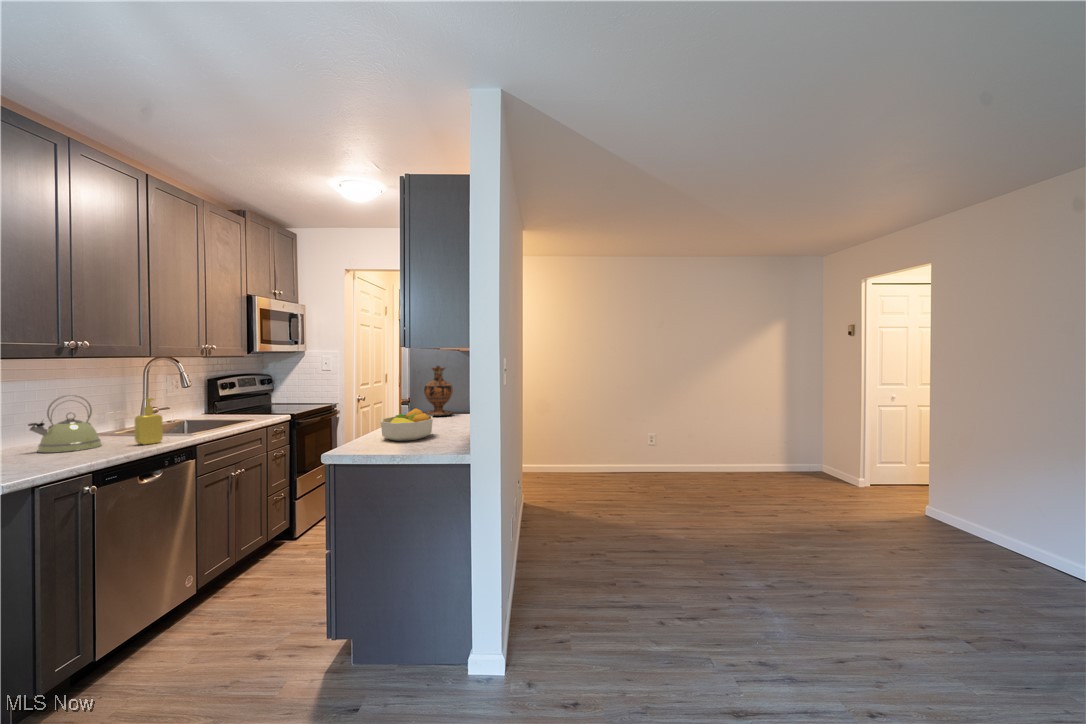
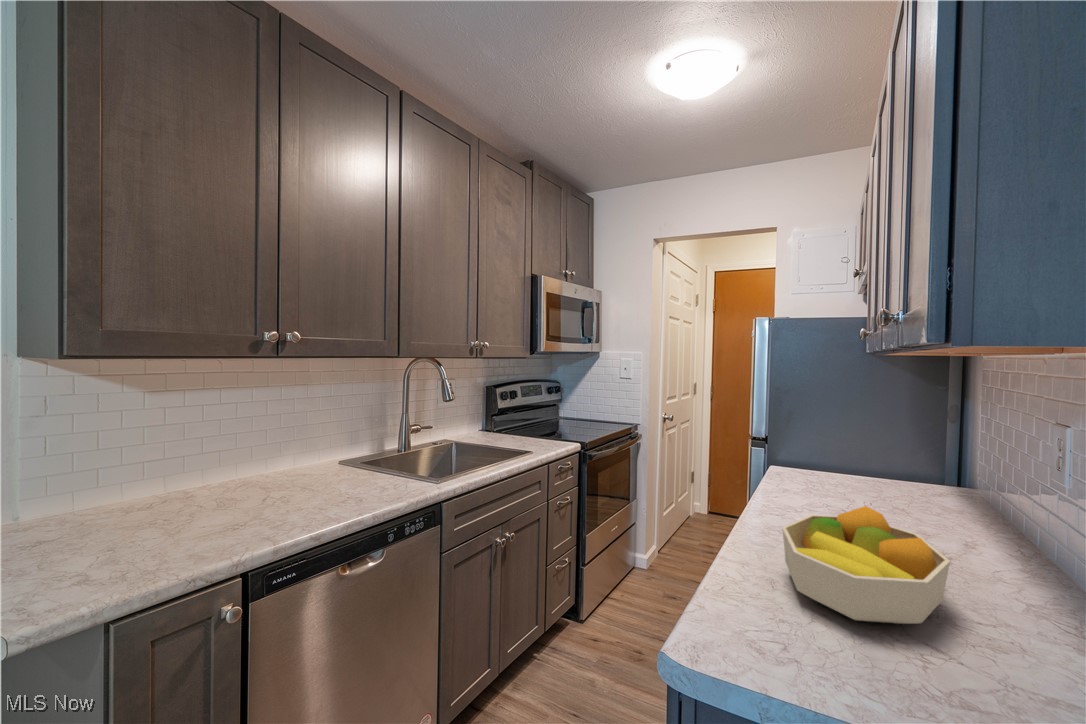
vase: present [424,366,453,416] -> none [801,383,868,484]
kettle: present [28,395,102,453] -> none [236,413,326,502]
soap dispenser: present [135,398,163,445] -> none [355,425,391,502]

